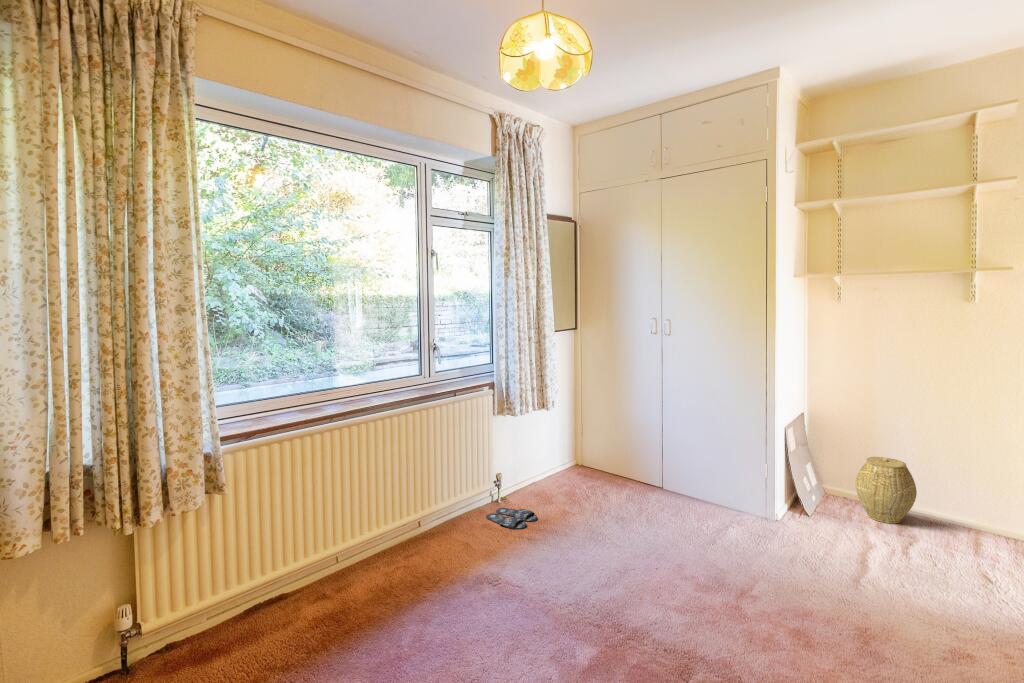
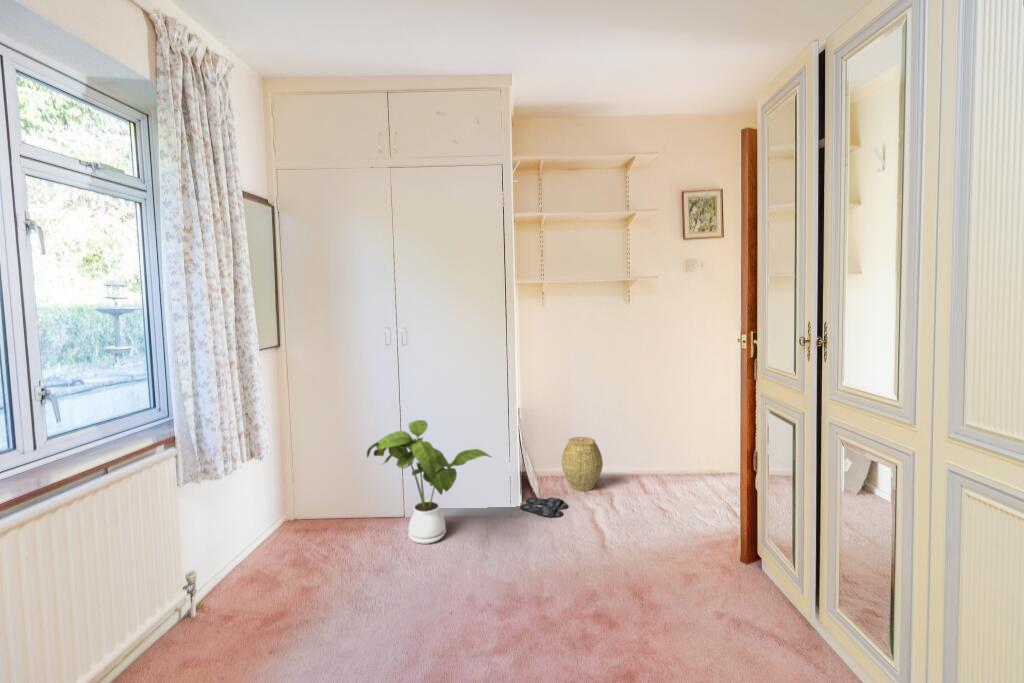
house plant: none [626,400,744,515] -> present [367,420,491,544]
slippers: present [486,508,537,529] -> present [520,497,568,518]

